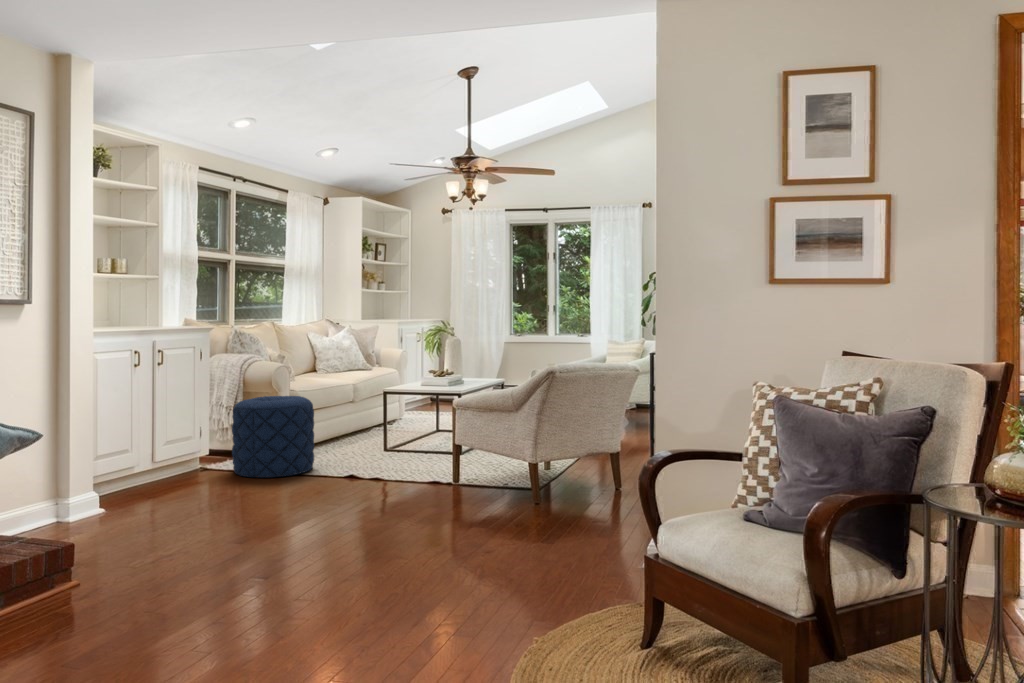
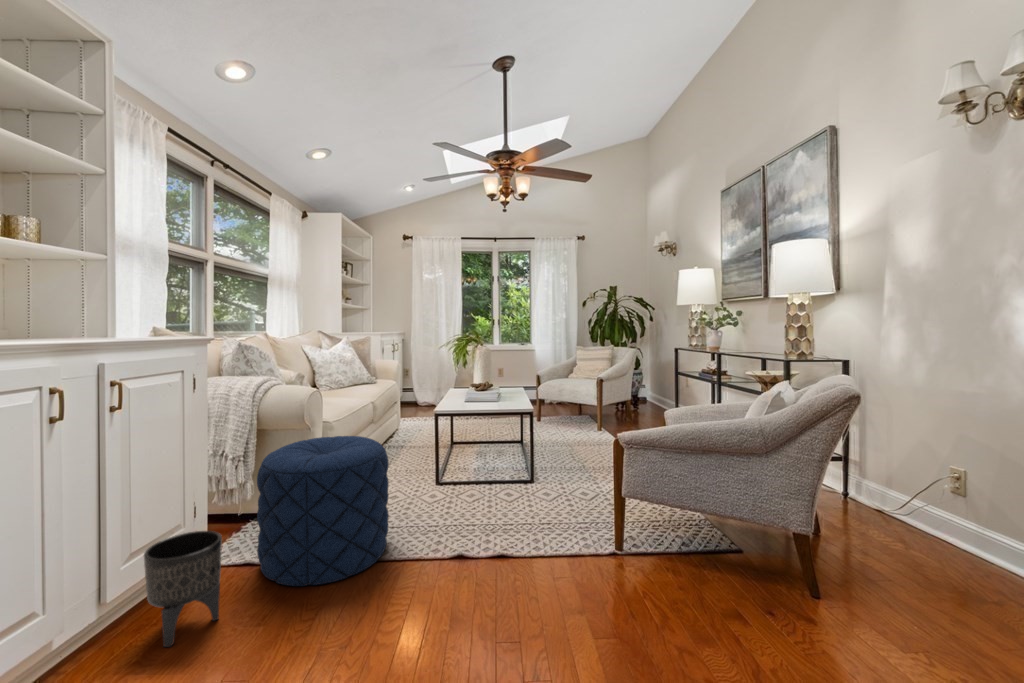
planter: none [172,435,208,485] -> present [144,531,222,647]

